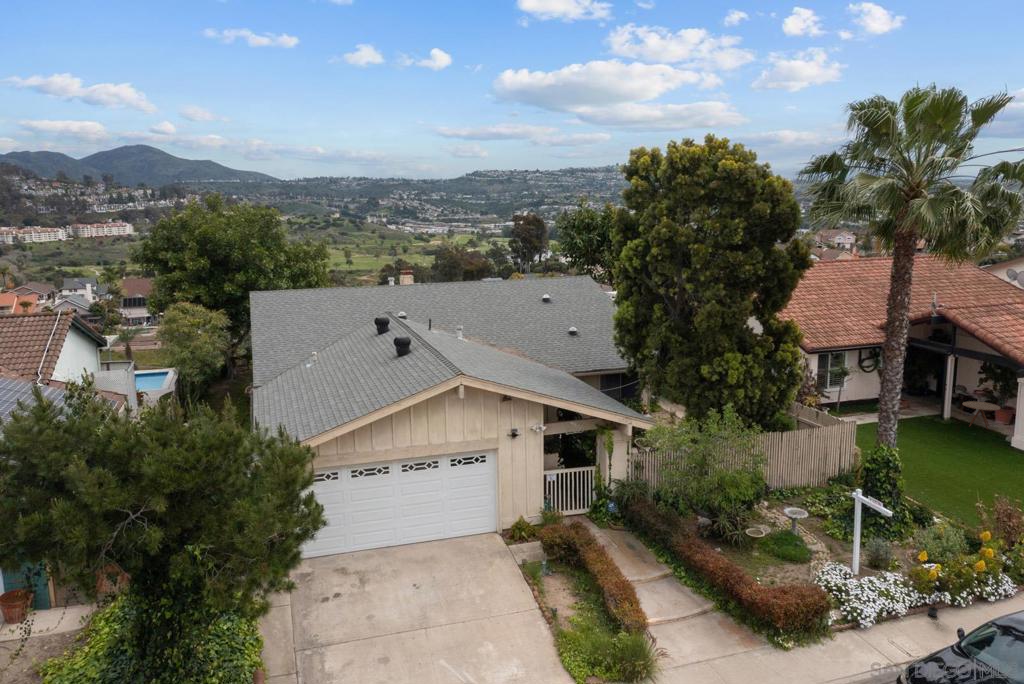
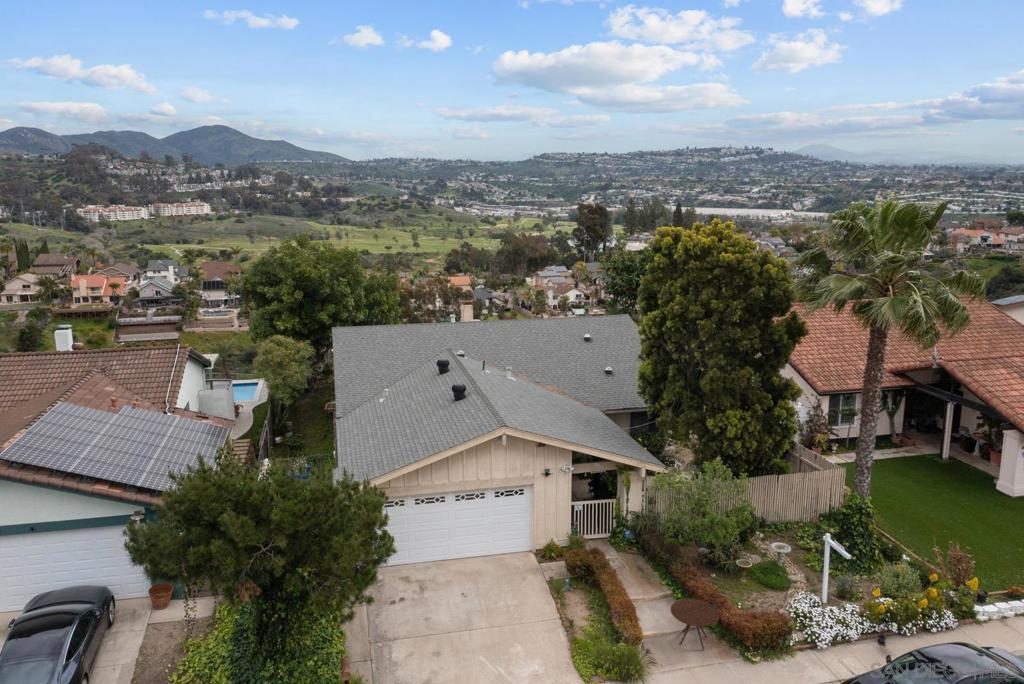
round table: present [963,401,1000,429] -> present [671,599,719,650]

